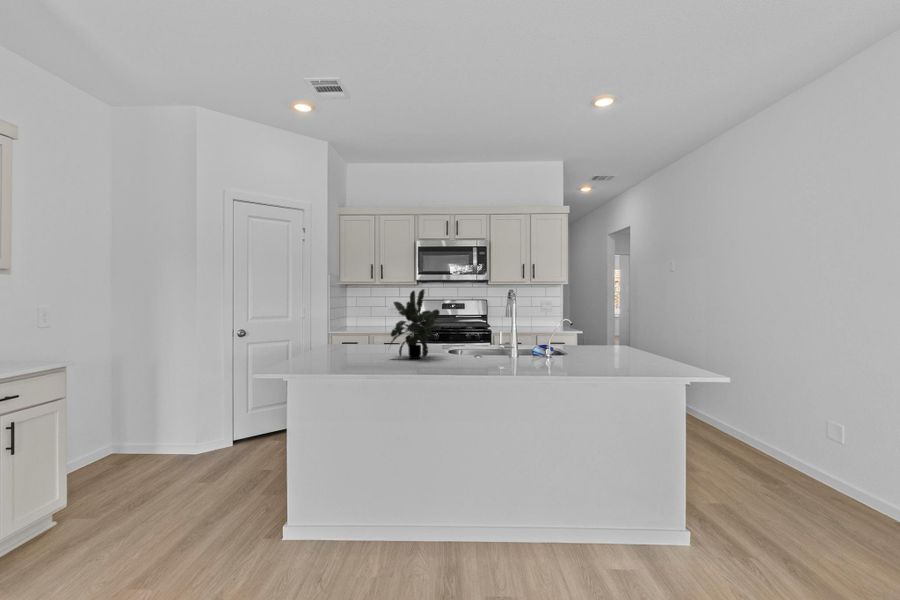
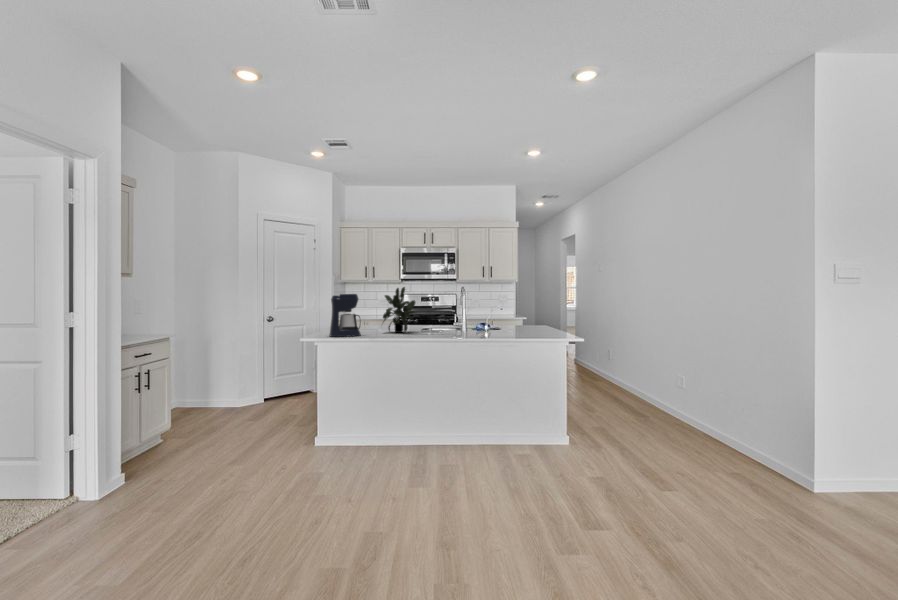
coffee maker: none [307,300,357,368] -> present [329,294,361,337]

